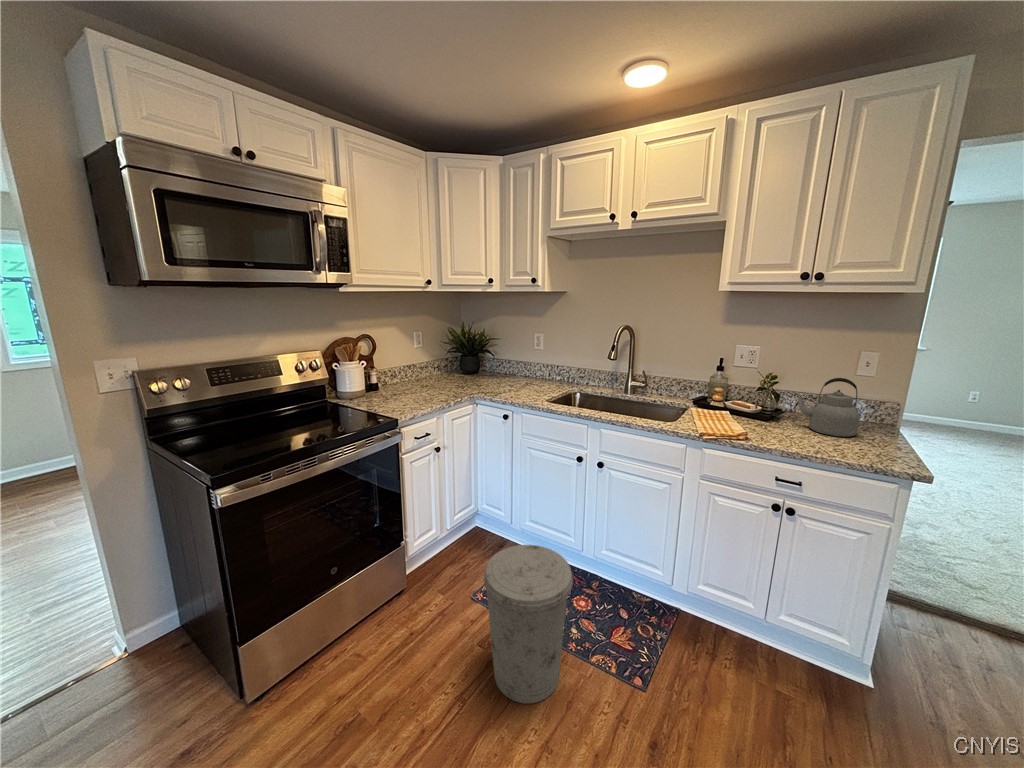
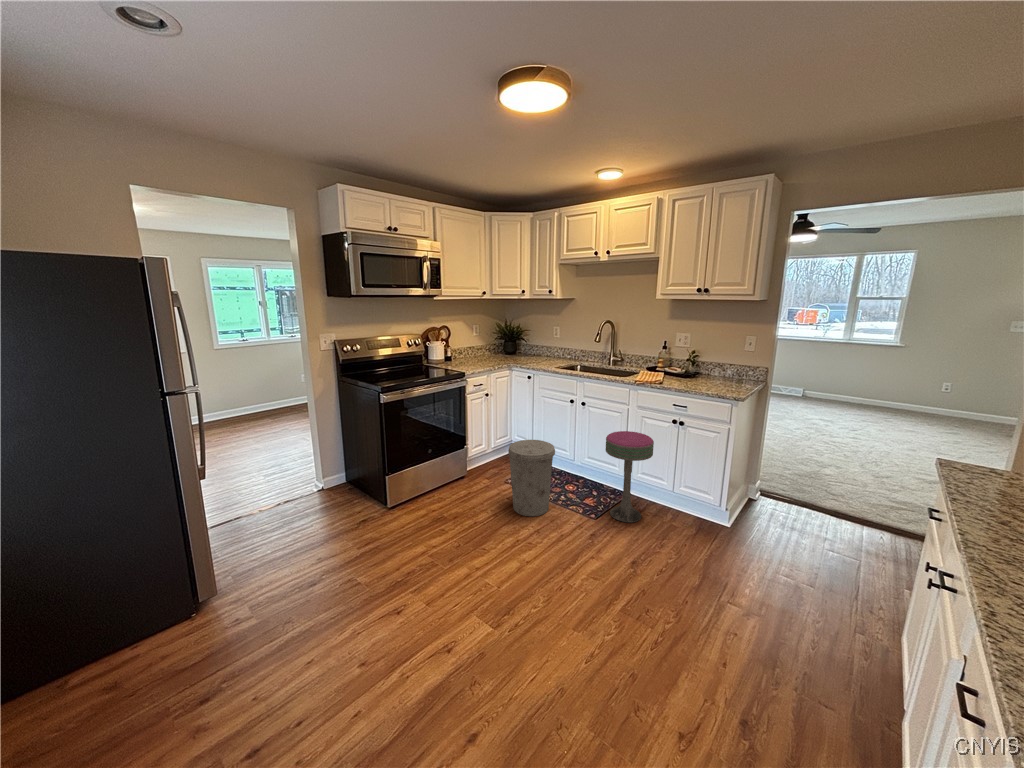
kettle: present [792,378,859,436] -> none [696,350,731,384]
bar stool: none [665,526,760,703] -> present [606,431,654,522]

